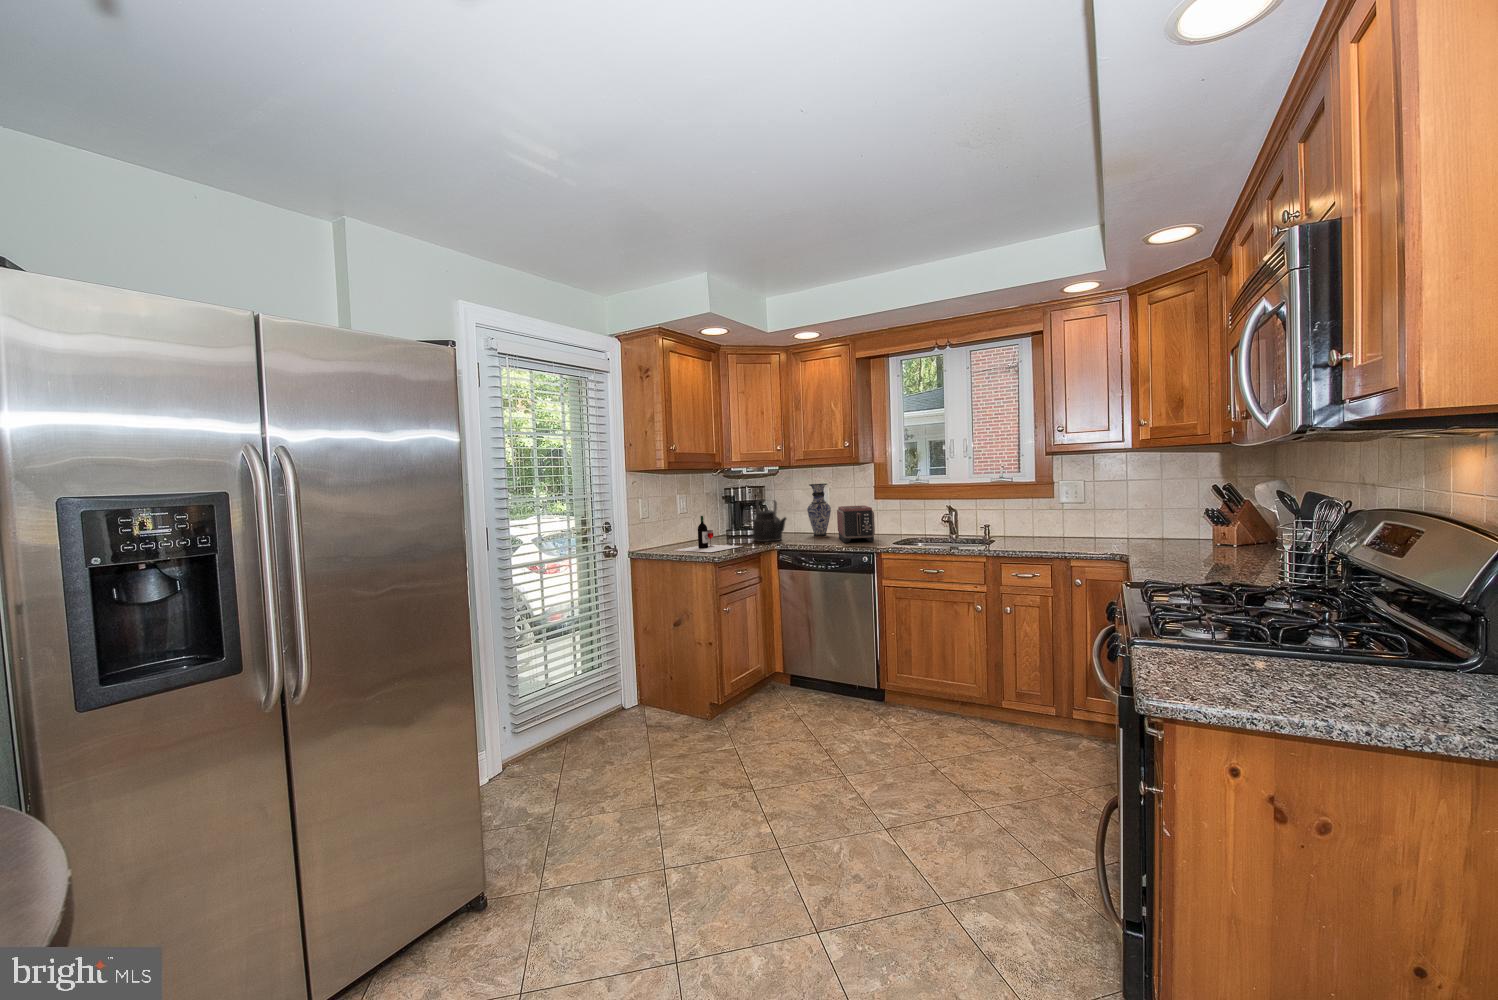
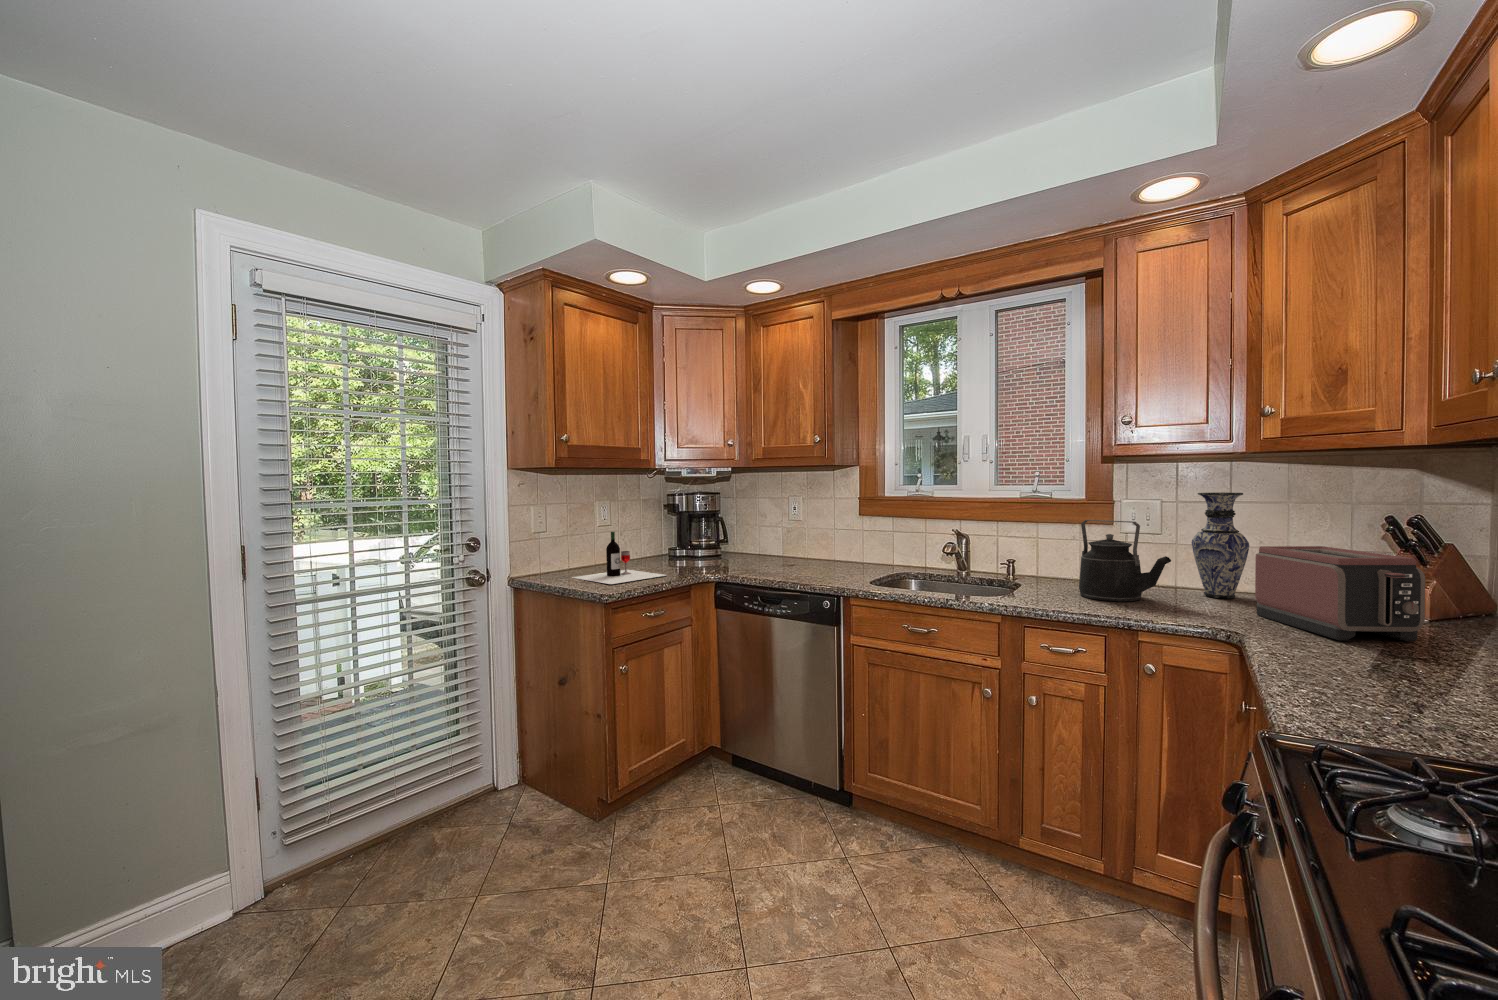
vase: present [807,484,831,536] -> present [1192,492,1249,599]
kettle: present [753,500,786,542] -> present [1079,520,1171,601]
toaster: present [837,505,875,543] -> present [1255,546,1425,641]

